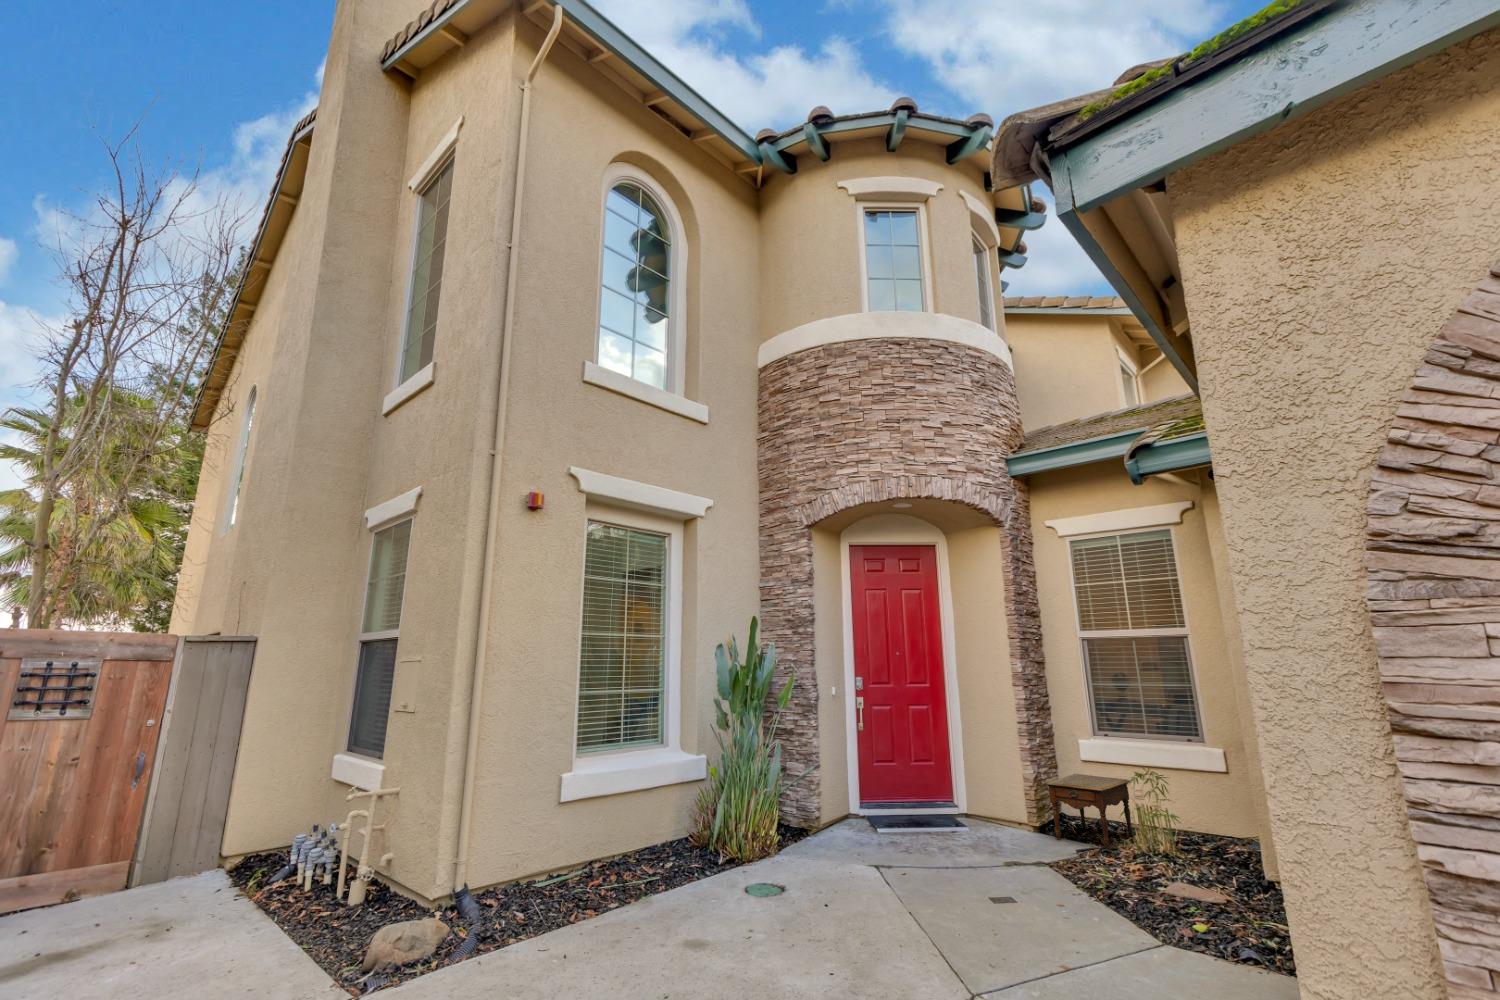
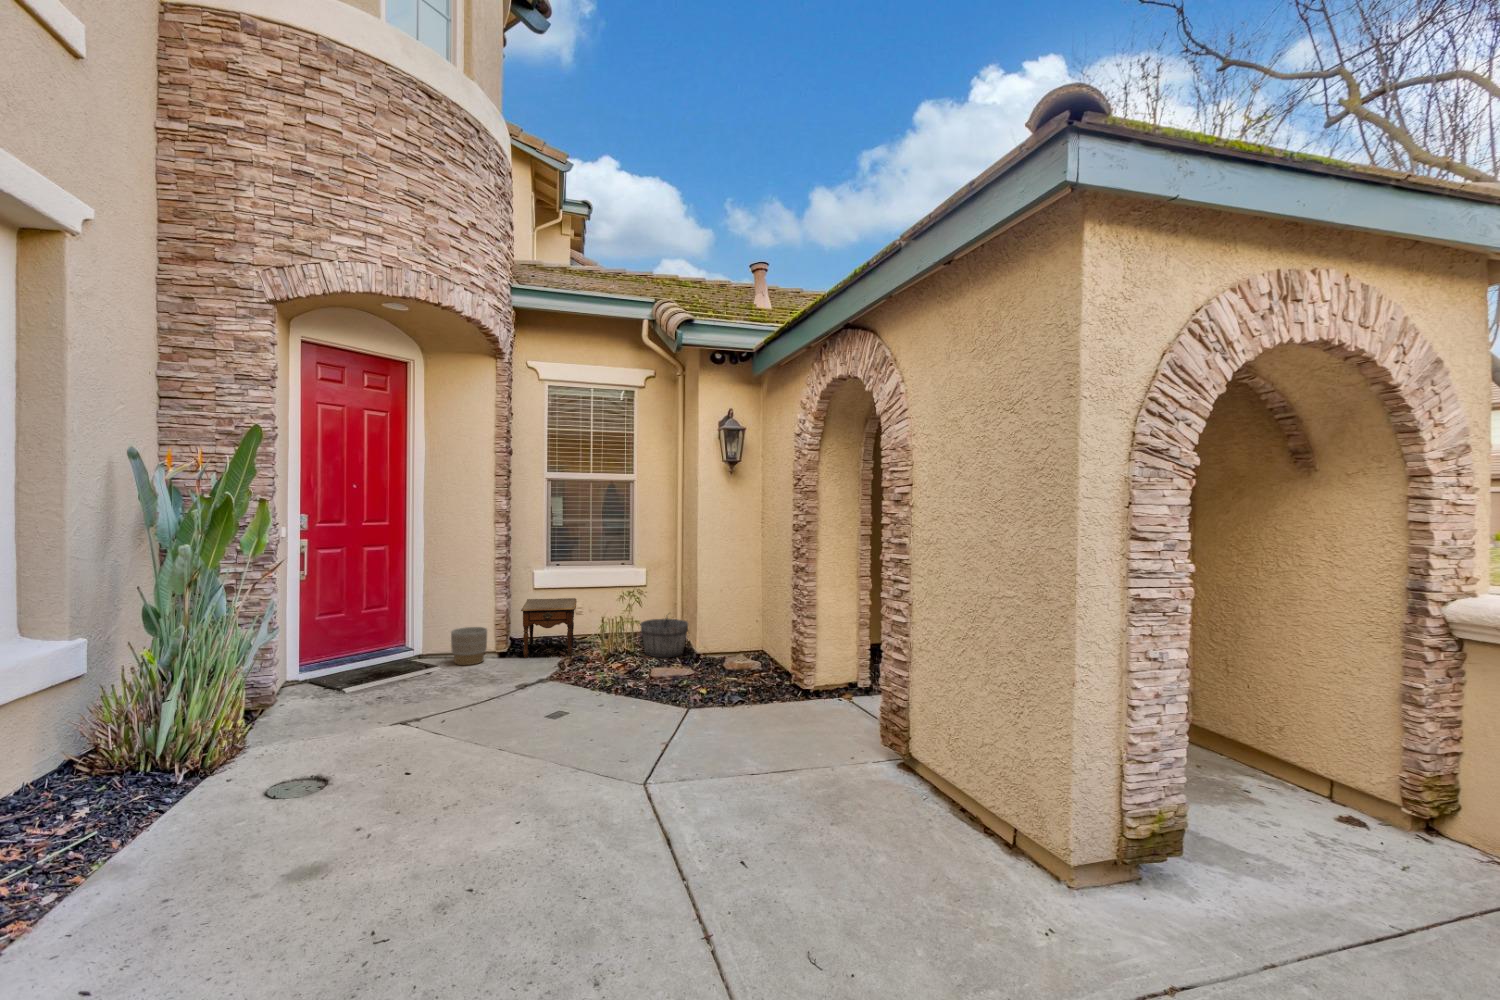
planter: none [981,794,1017,834] -> present [451,627,487,665]
wooden bucket: none [1191,814,1269,880] -> present [640,618,688,657]

